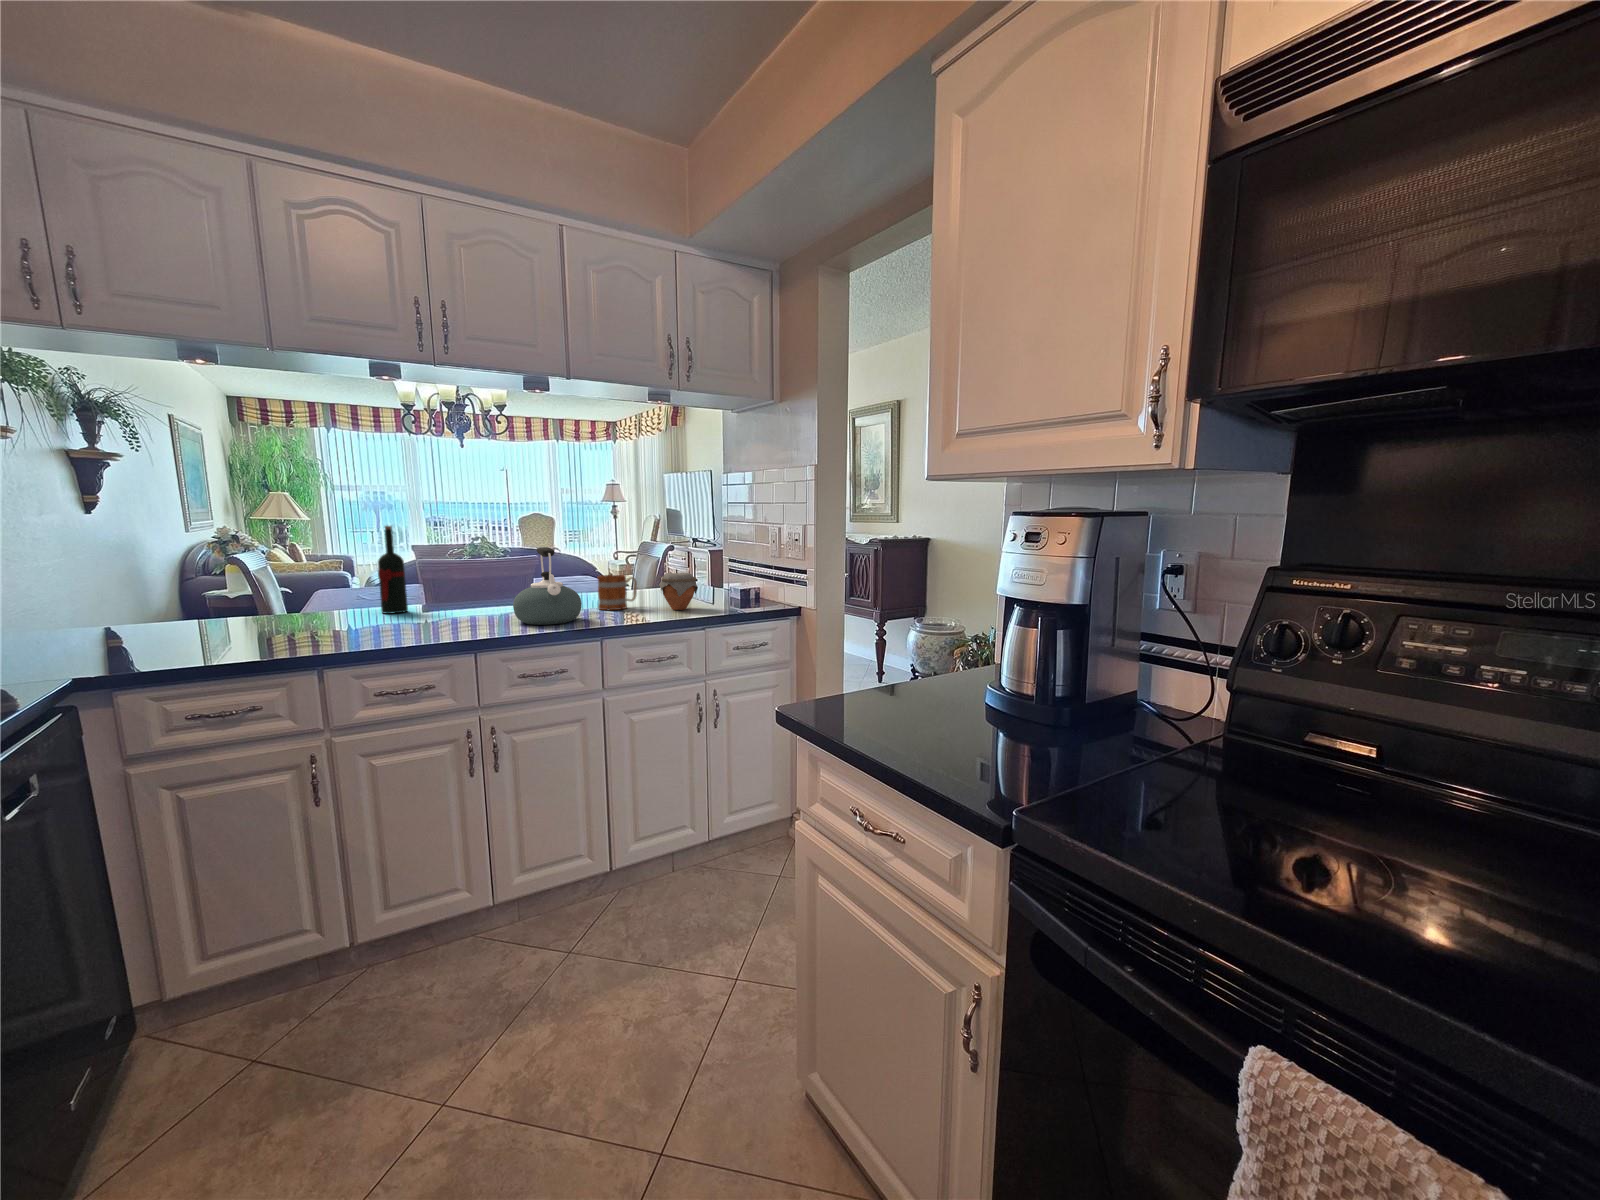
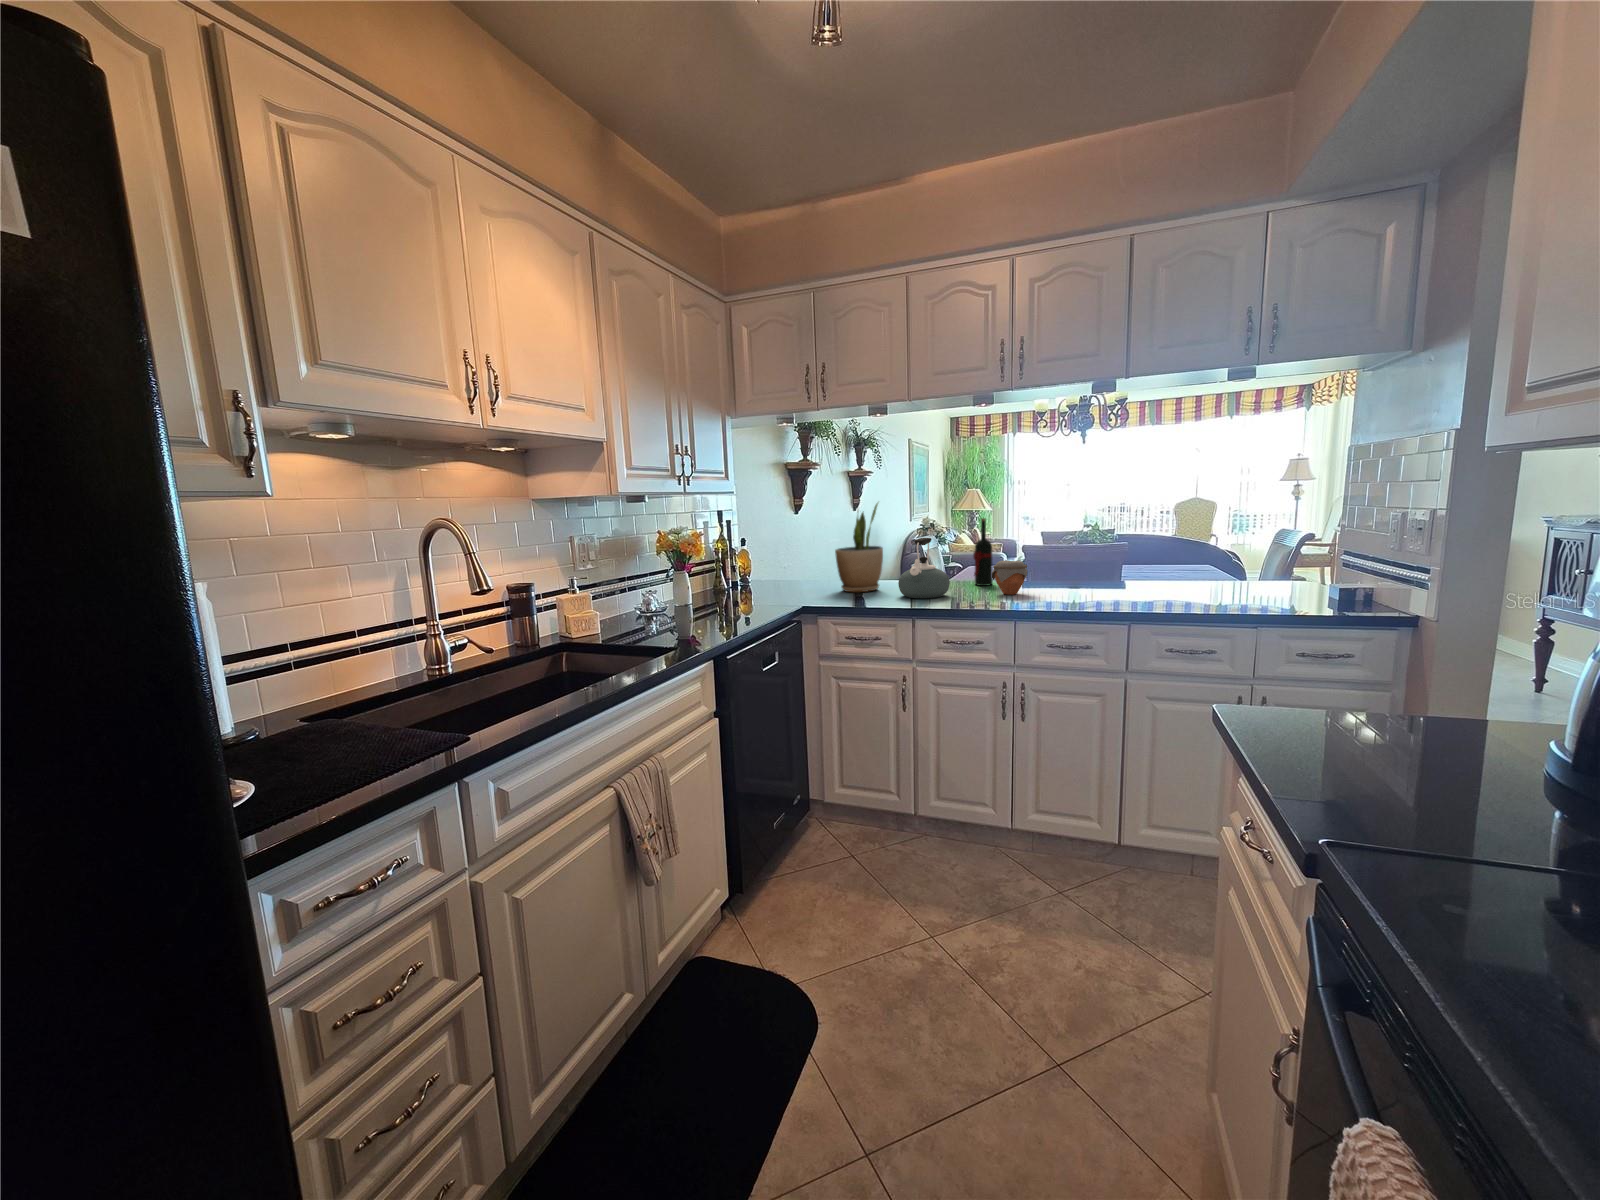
potted plant: none [113,492,224,642] -> present [835,503,883,592]
kettle: present [513,547,582,625] -> present [898,538,950,598]
jar: present [659,573,698,610] -> present [992,560,1027,595]
mug: present [597,575,637,610] -> none [1147,563,1194,598]

